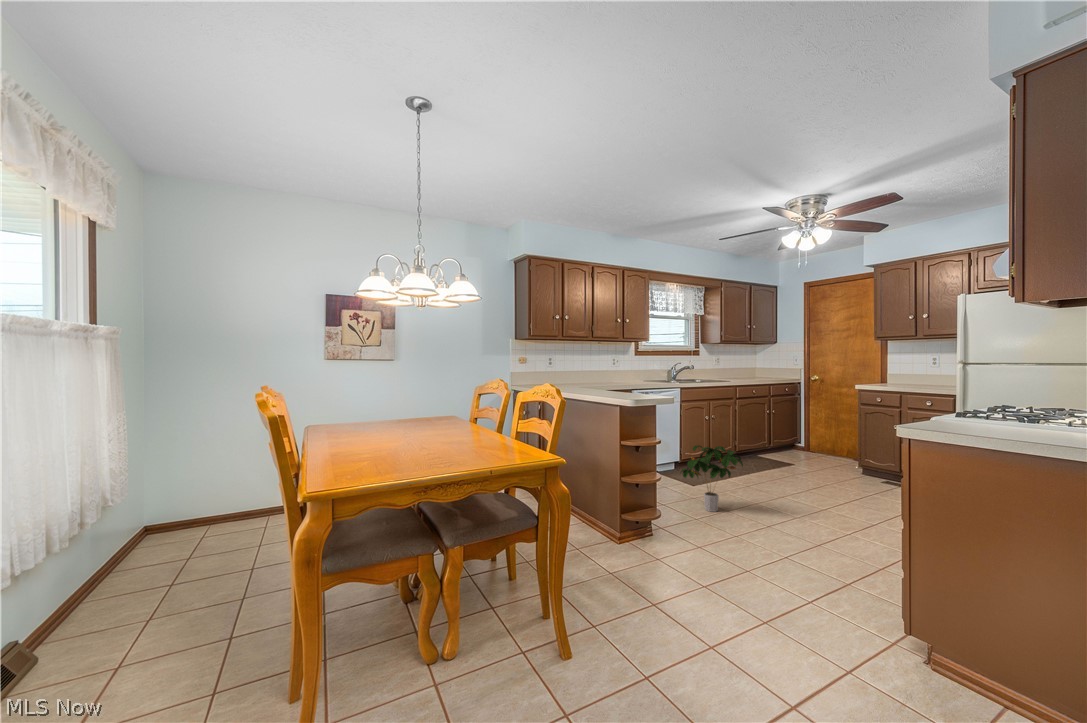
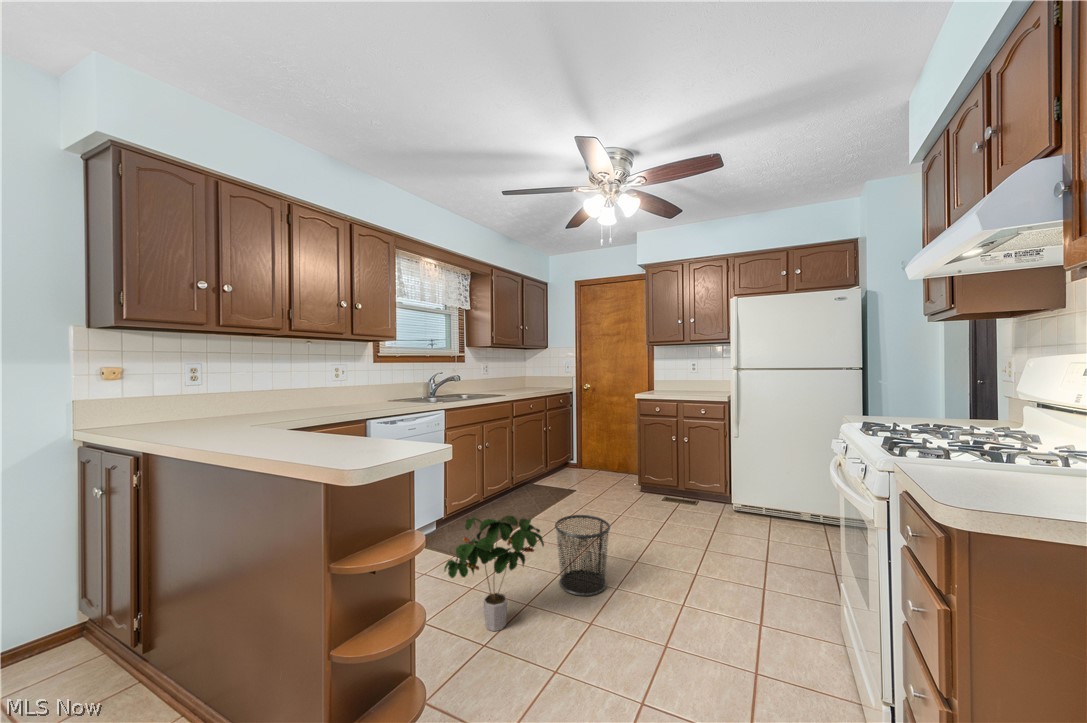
waste bin: none [756,461,799,511] -> present [555,515,610,596]

